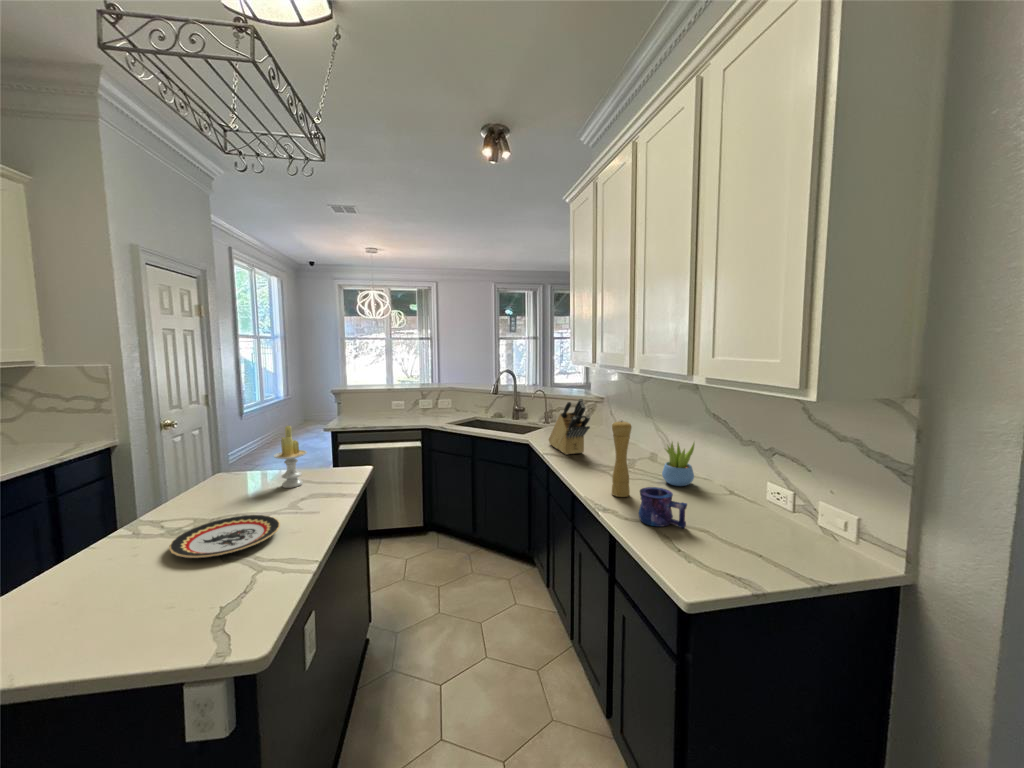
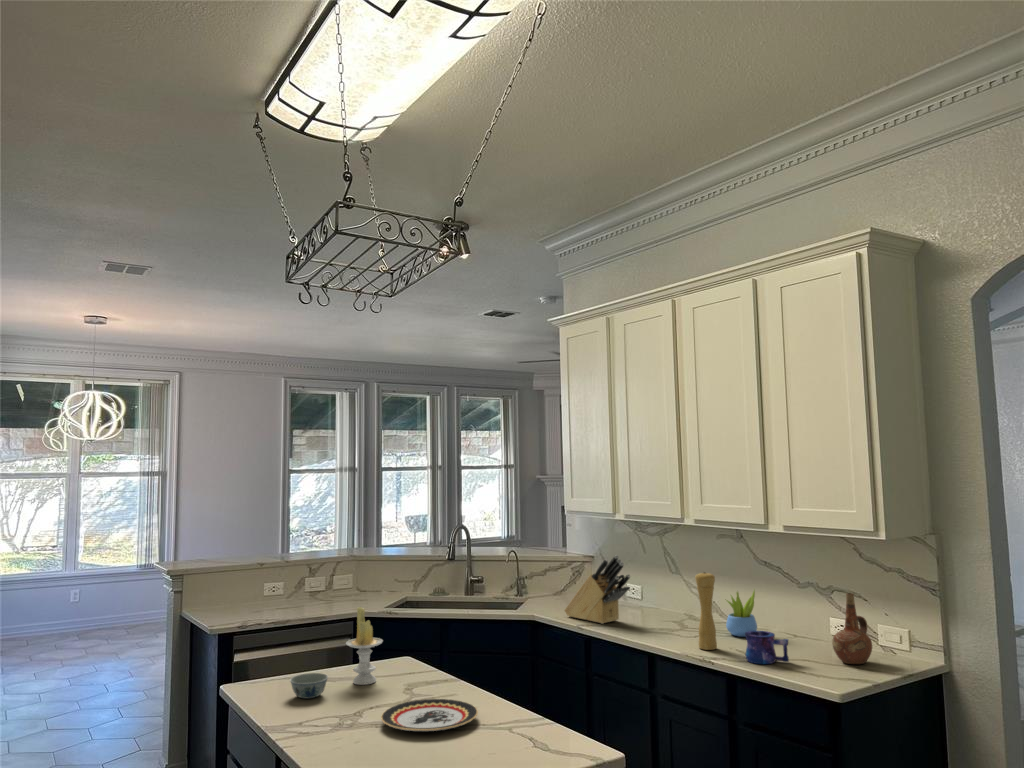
ceramic pitcher: none [743,462,796,548] -> present [832,593,872,664]
bowl: none [212,474,248,495] -> present [290,673,328,698]

